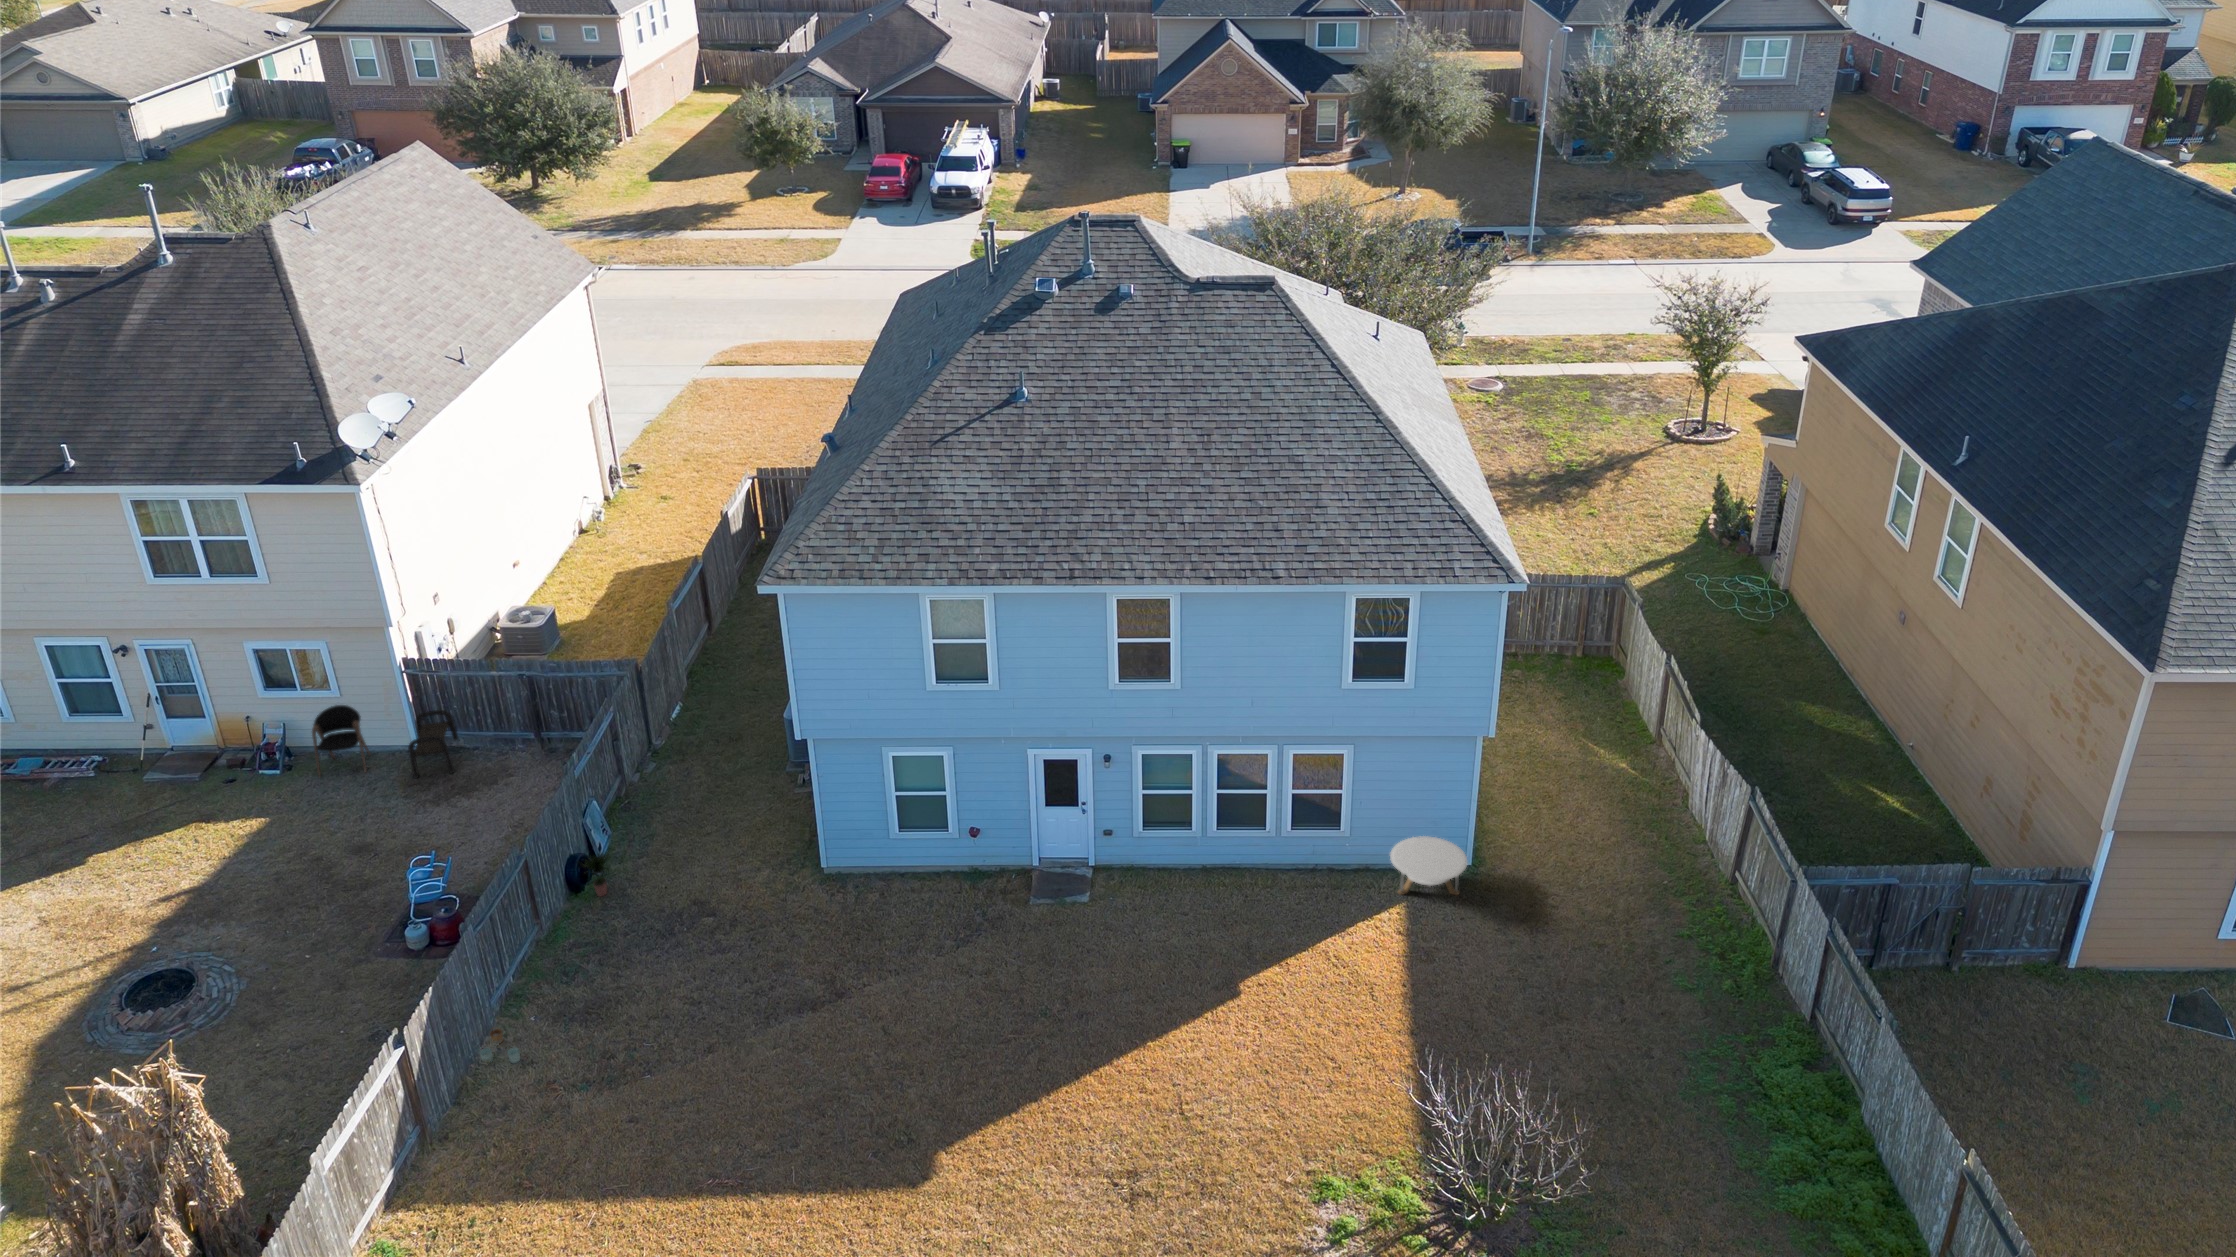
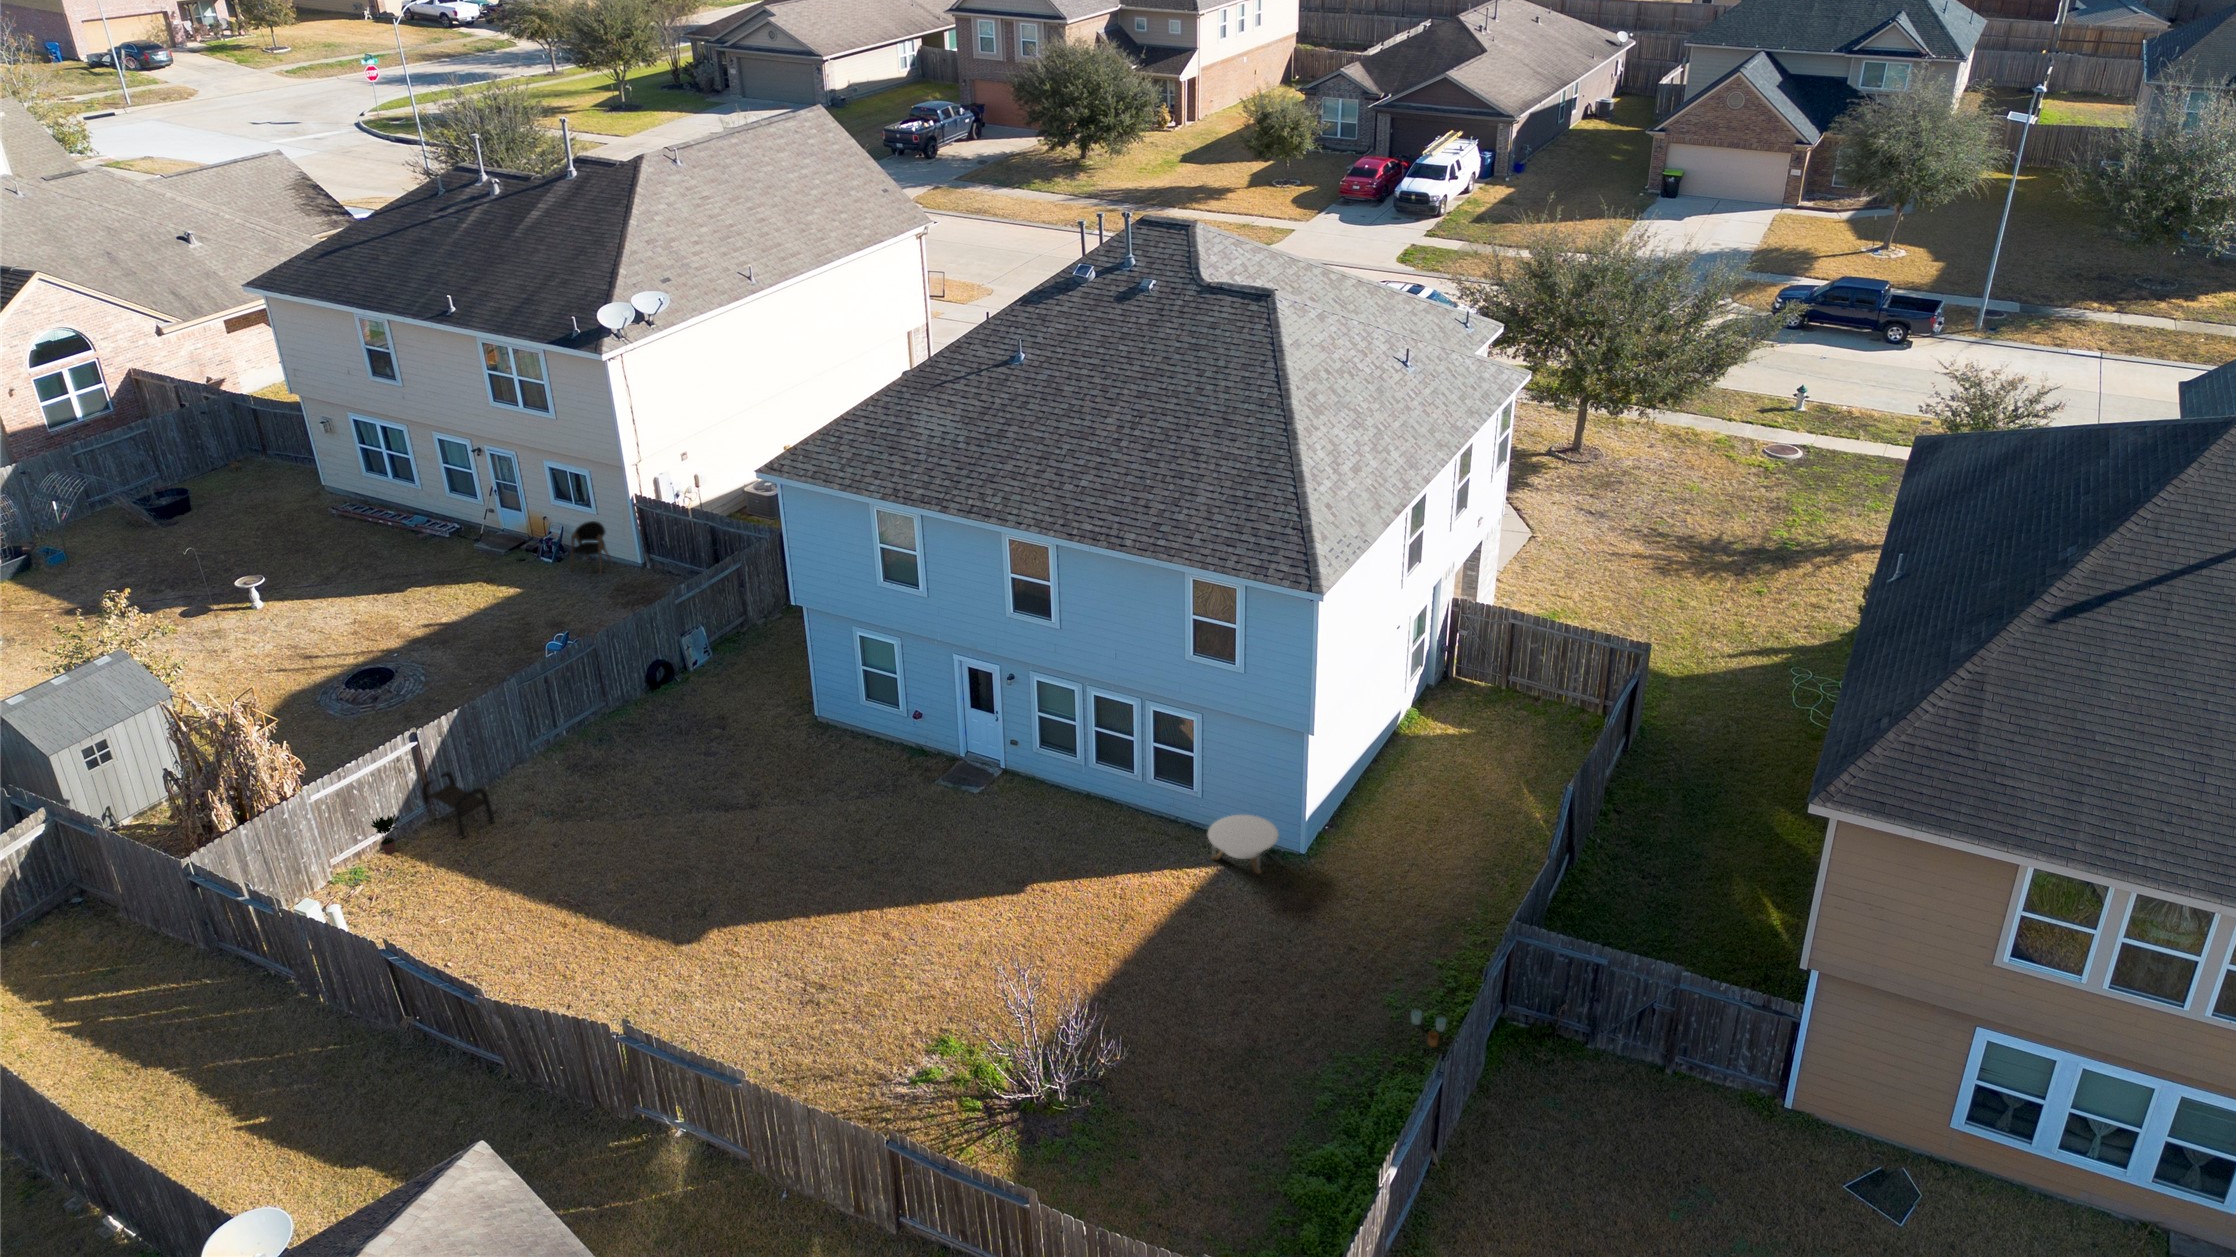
bench: present [408,710,458,778] -> present [422,772,494,838]
potted plant: present [585,853,608,897] -> present [371,815,401,854]
bucket: present [480,1029,520,1063] -> present [1412,1011,1446,1047]

